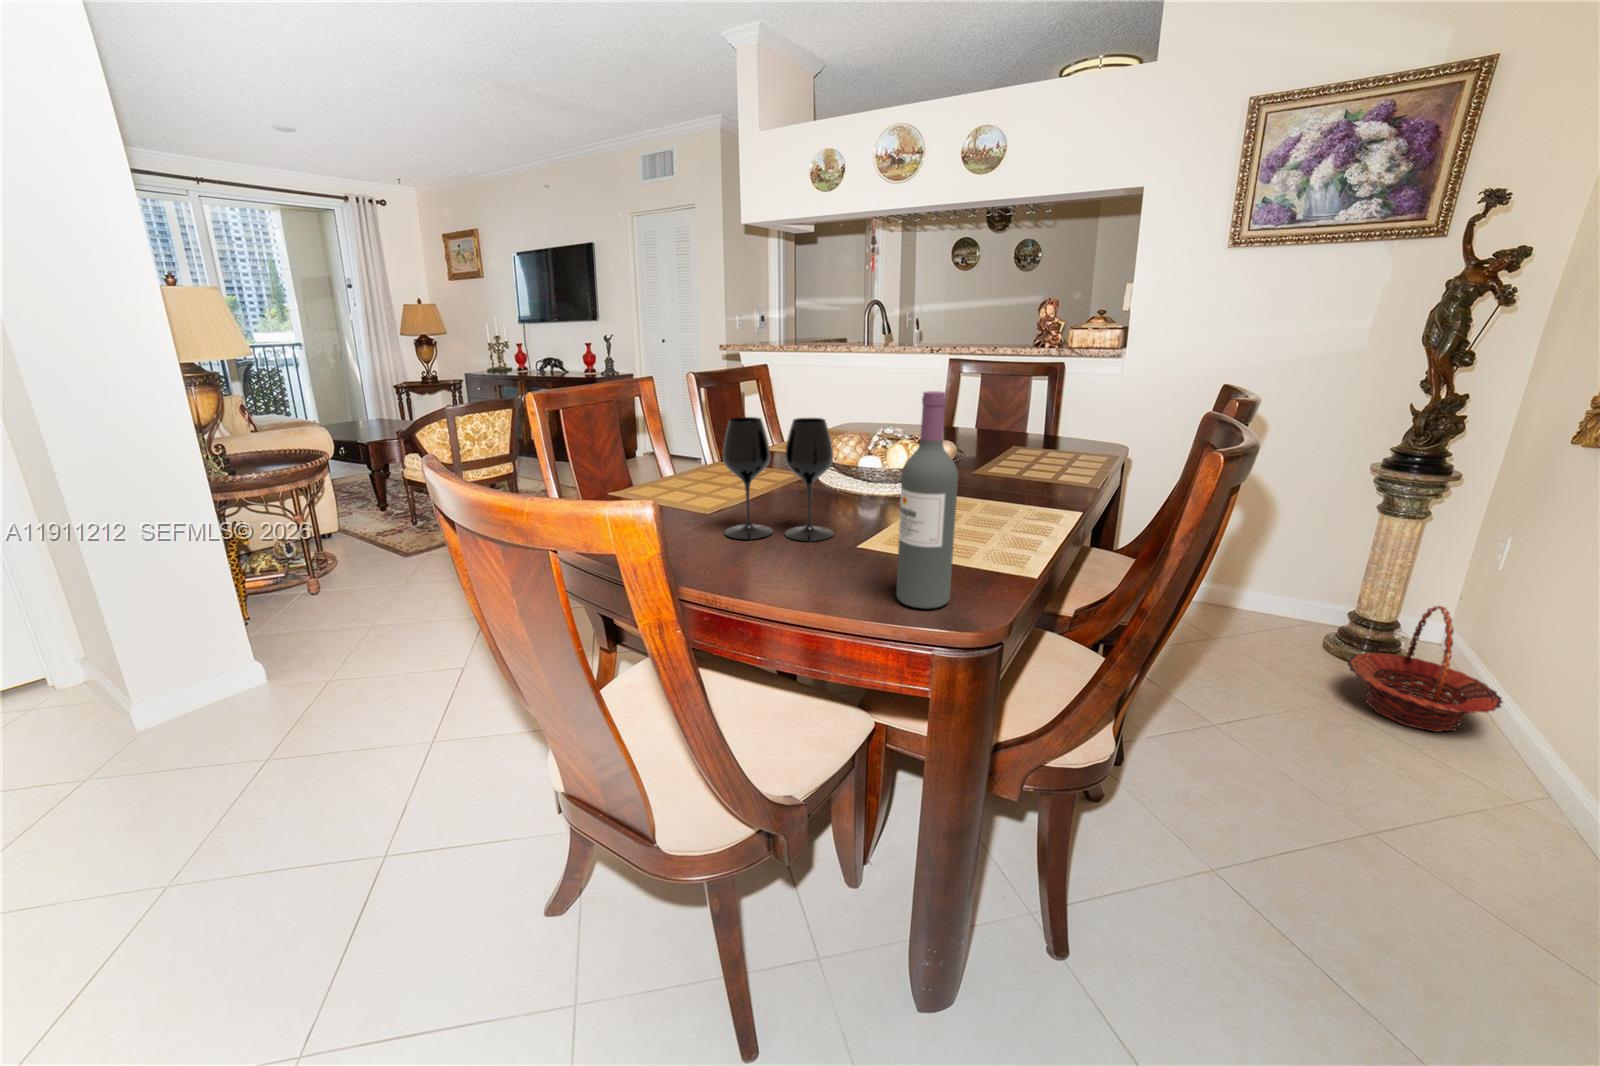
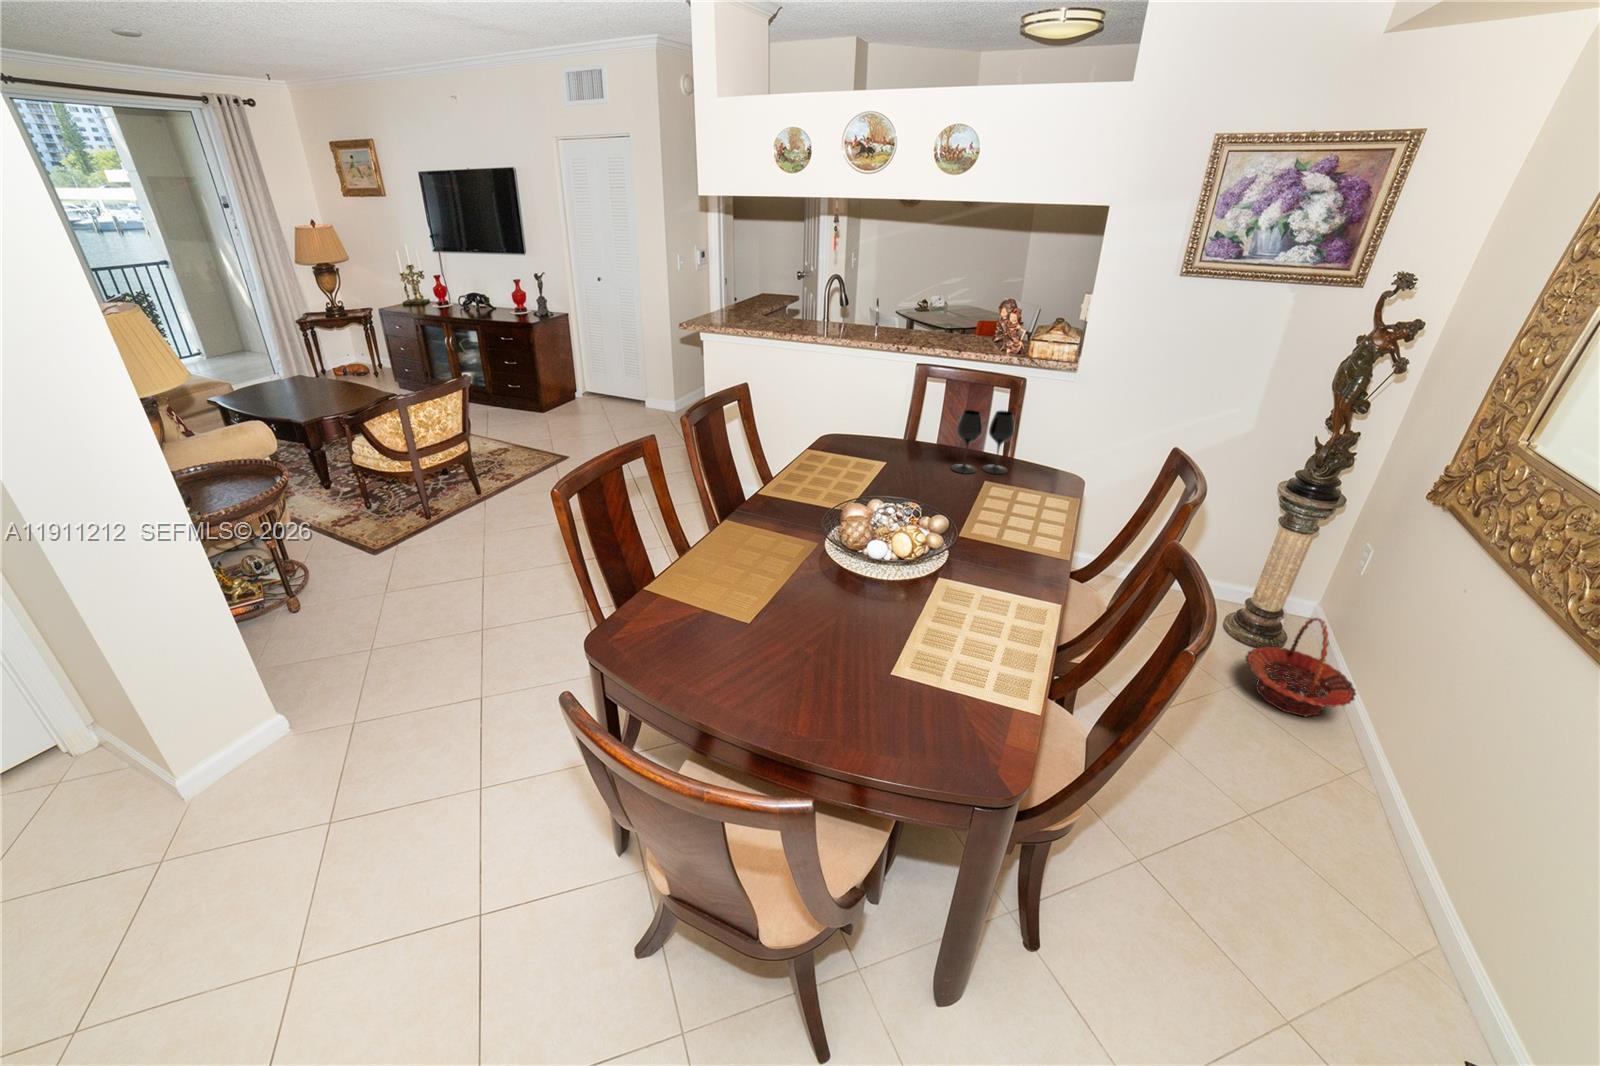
wine bottle: present [897,391,958,608] -> none [947,612,1006,765]
wine glass: present [723,417,834,541] -> present [951,410,1015,474]

